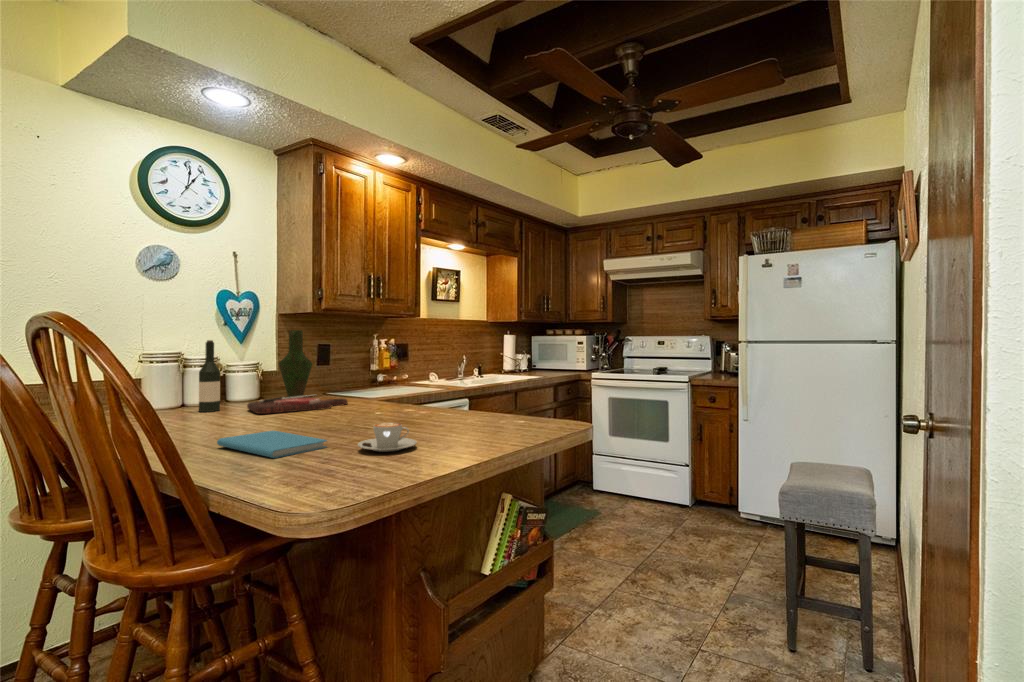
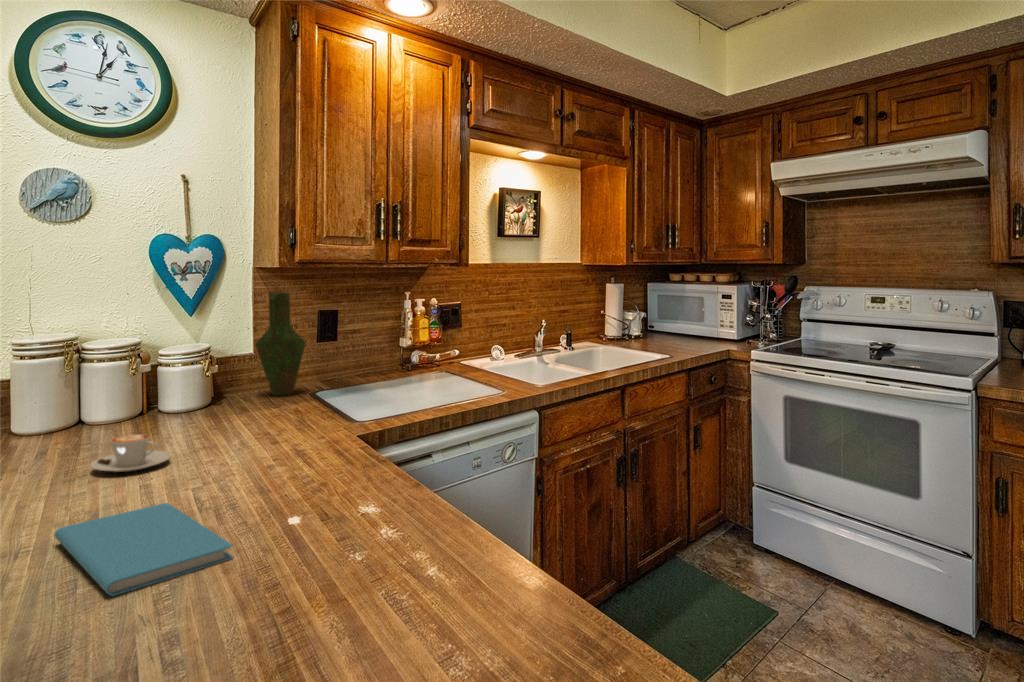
wine bottle: present [199,340,220,412] -> none [122,317,159,426]
cutting board: present [247,396,348,414] -> none [192,401,345,437]
coffee cup: present [358,423,417,452] -> present [90,434,170,472]

